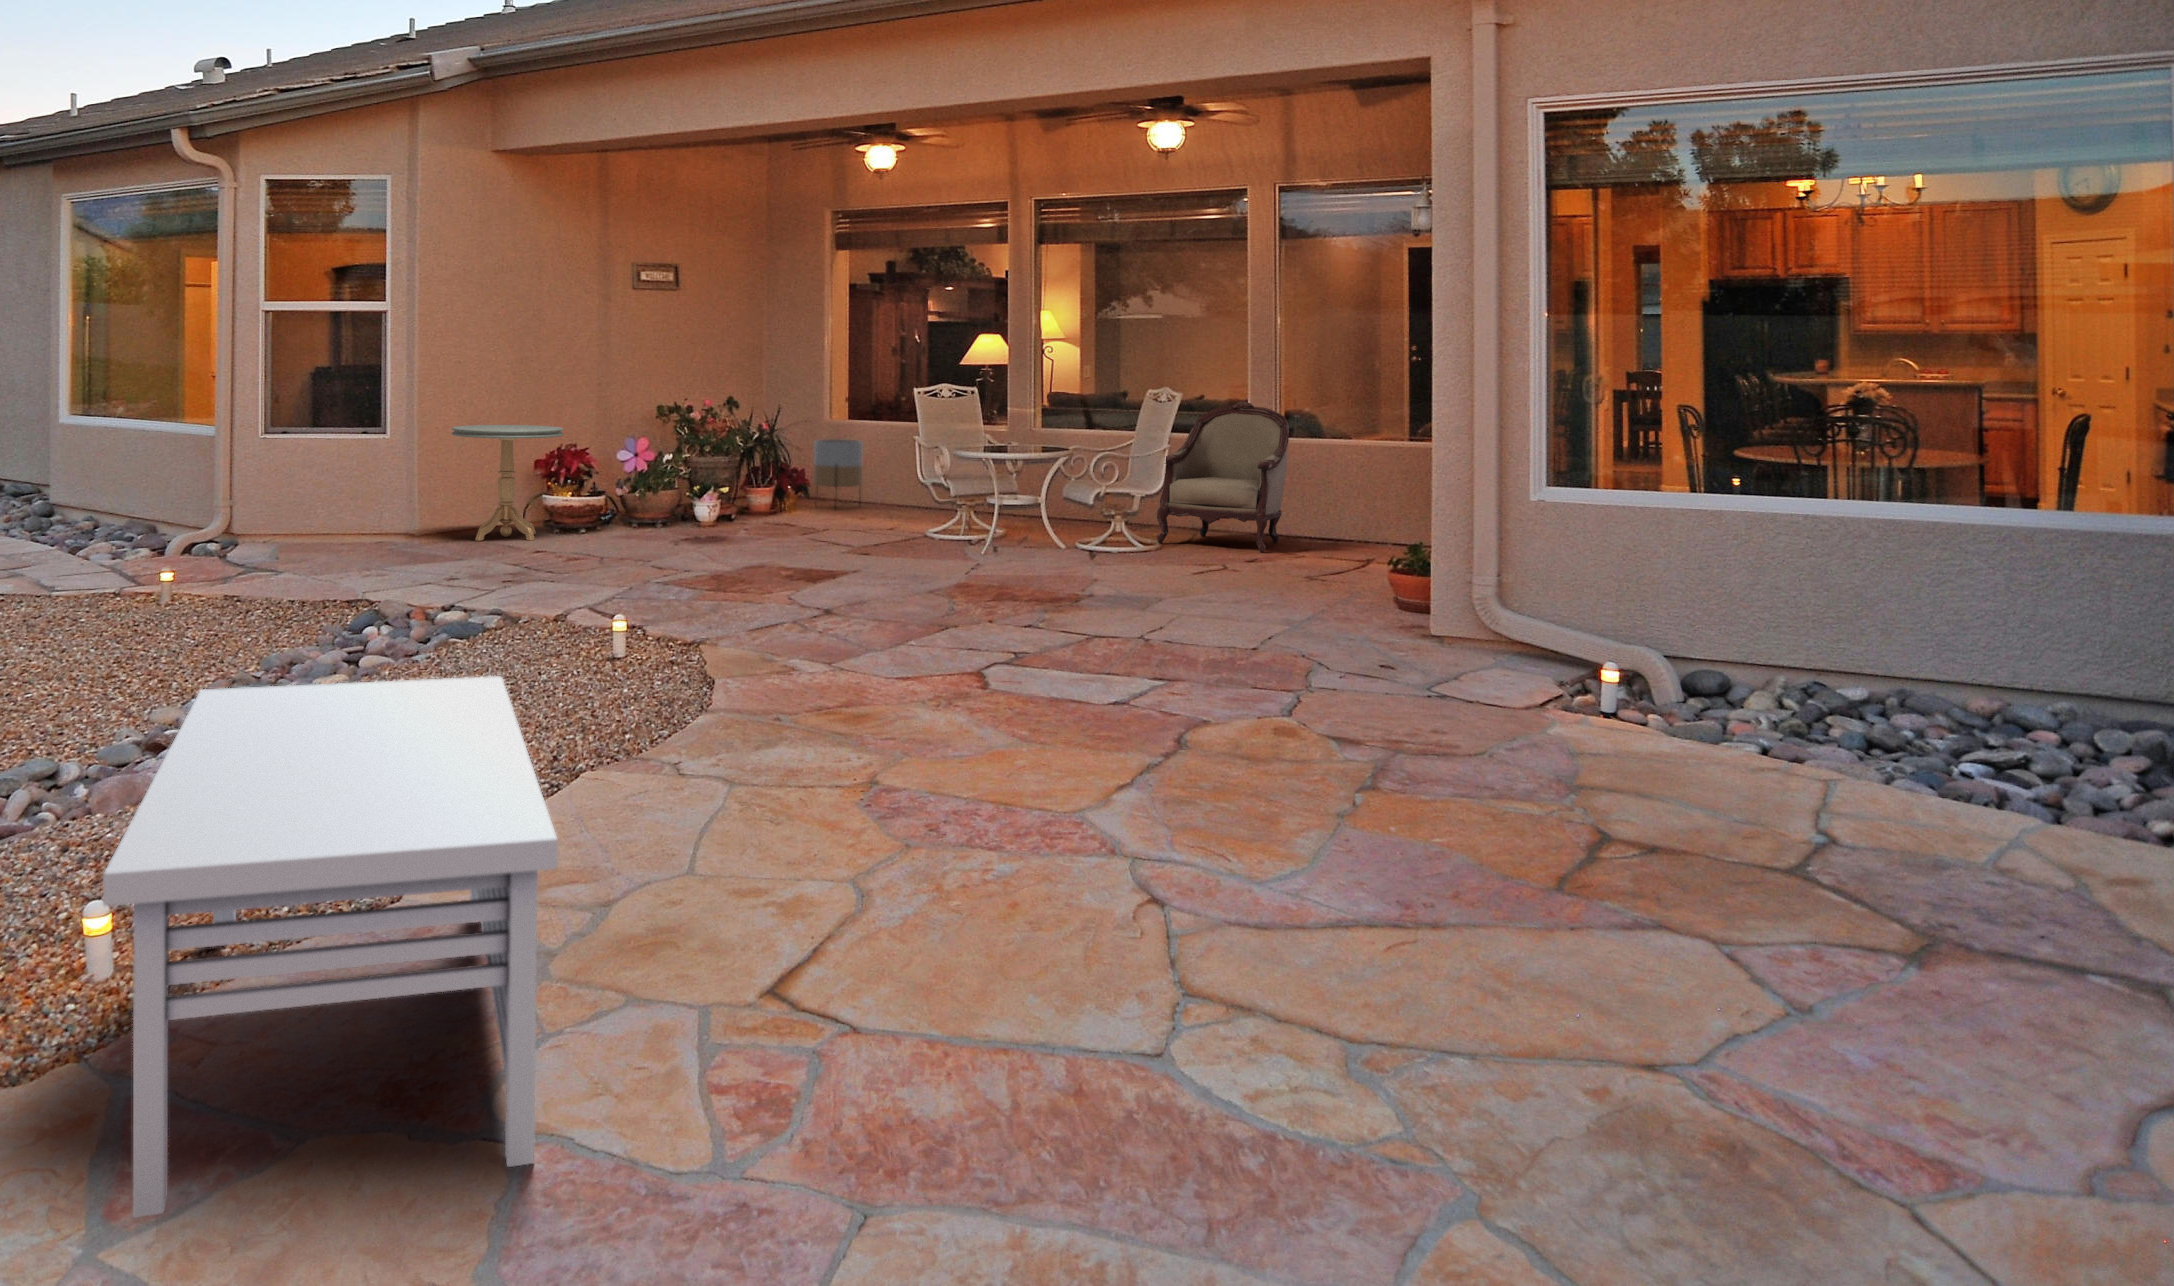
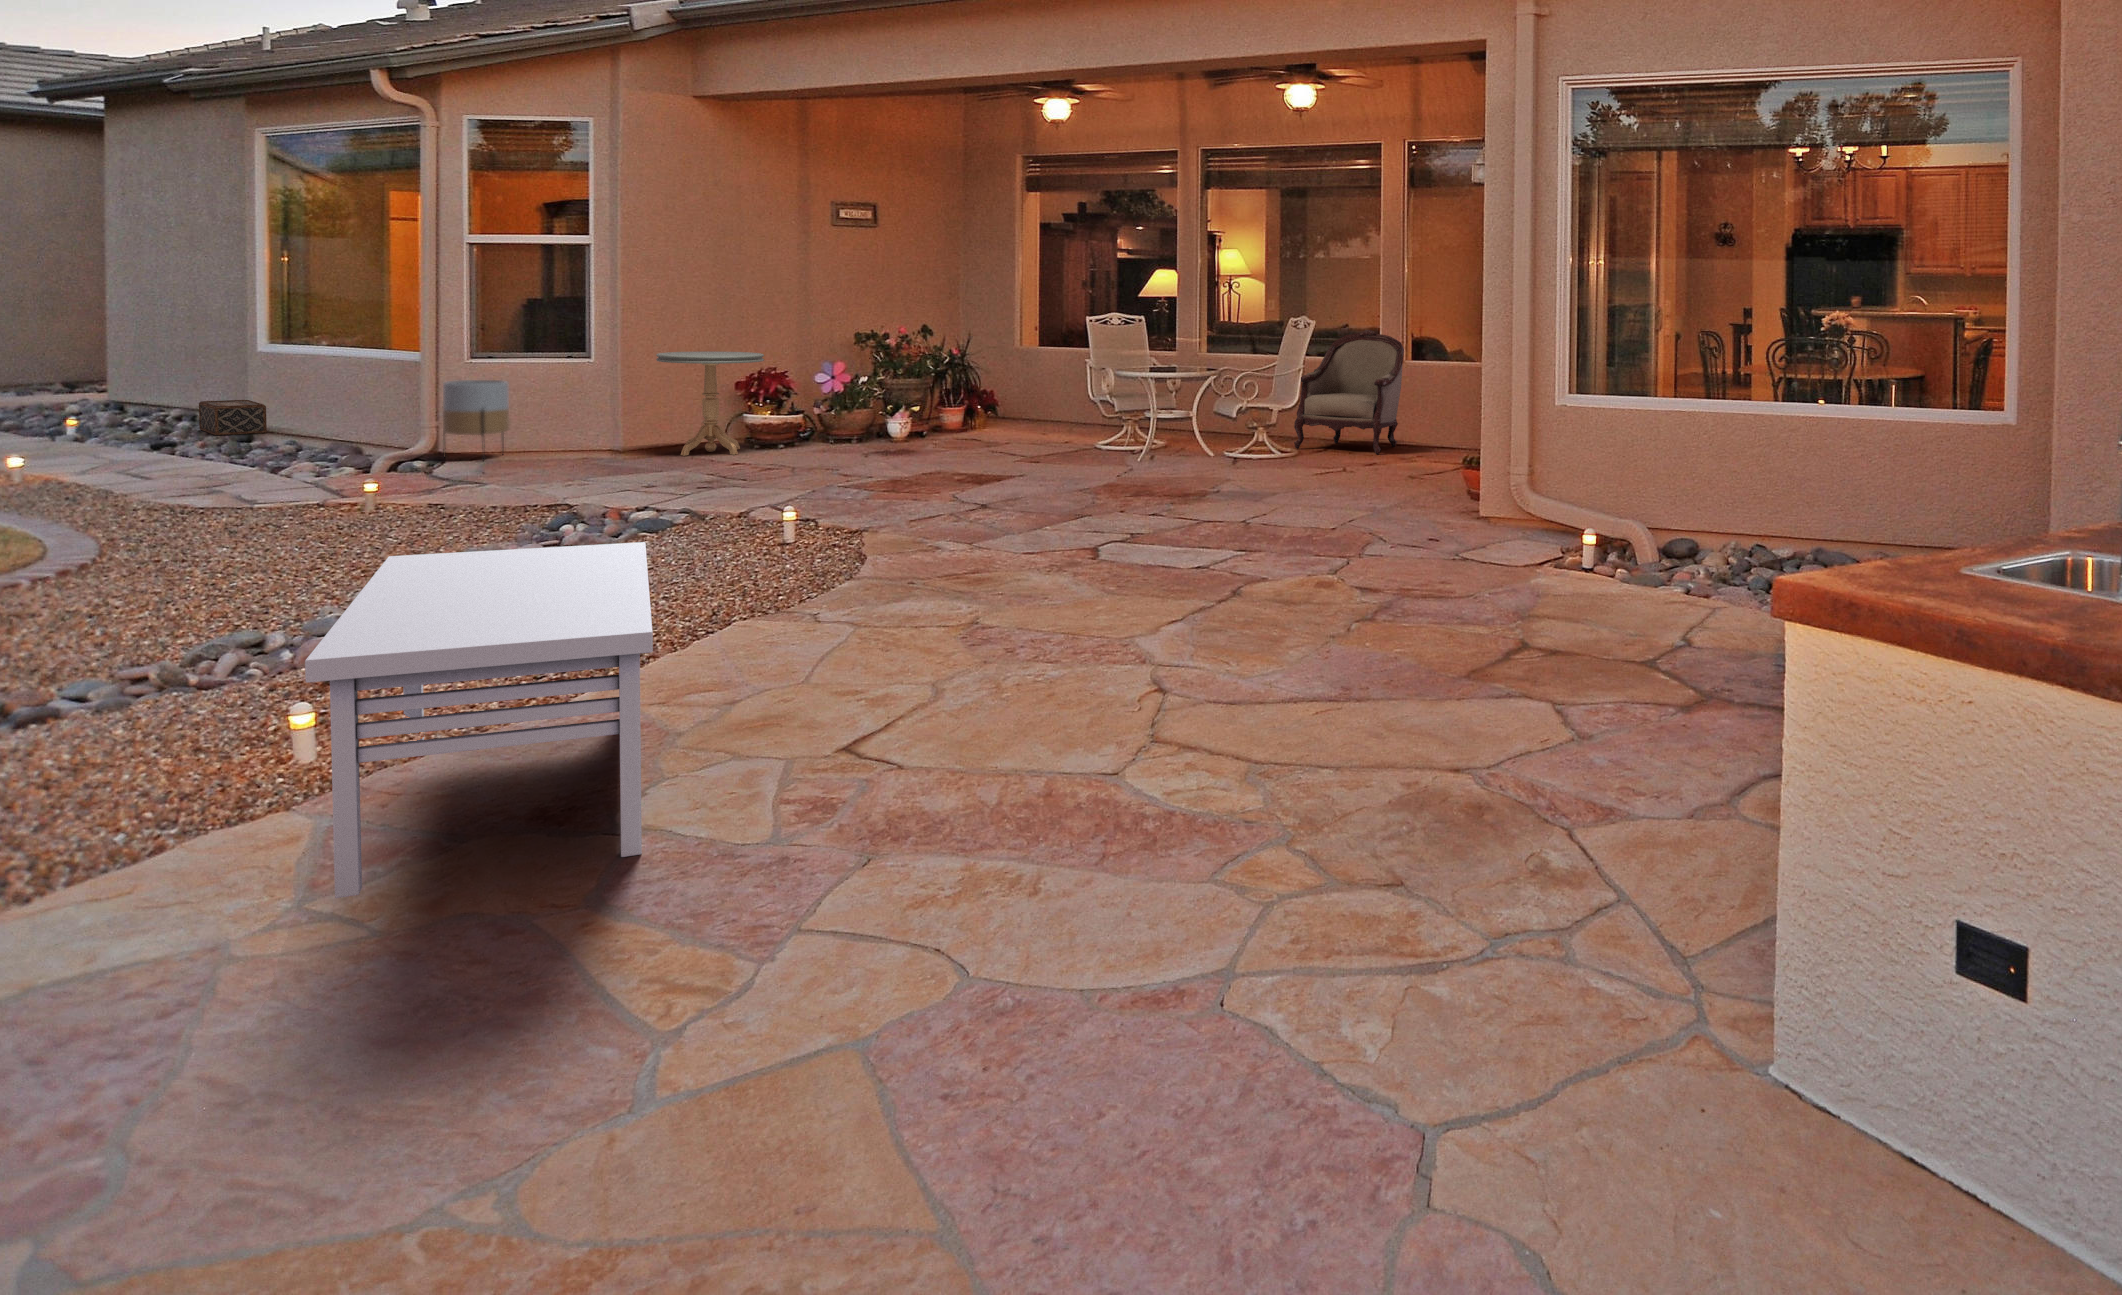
planter: present [813,439,863,494] -> present [443,380,509,451]
woven basket: none [7,473,68,510] -> present [199,400,267,435]

